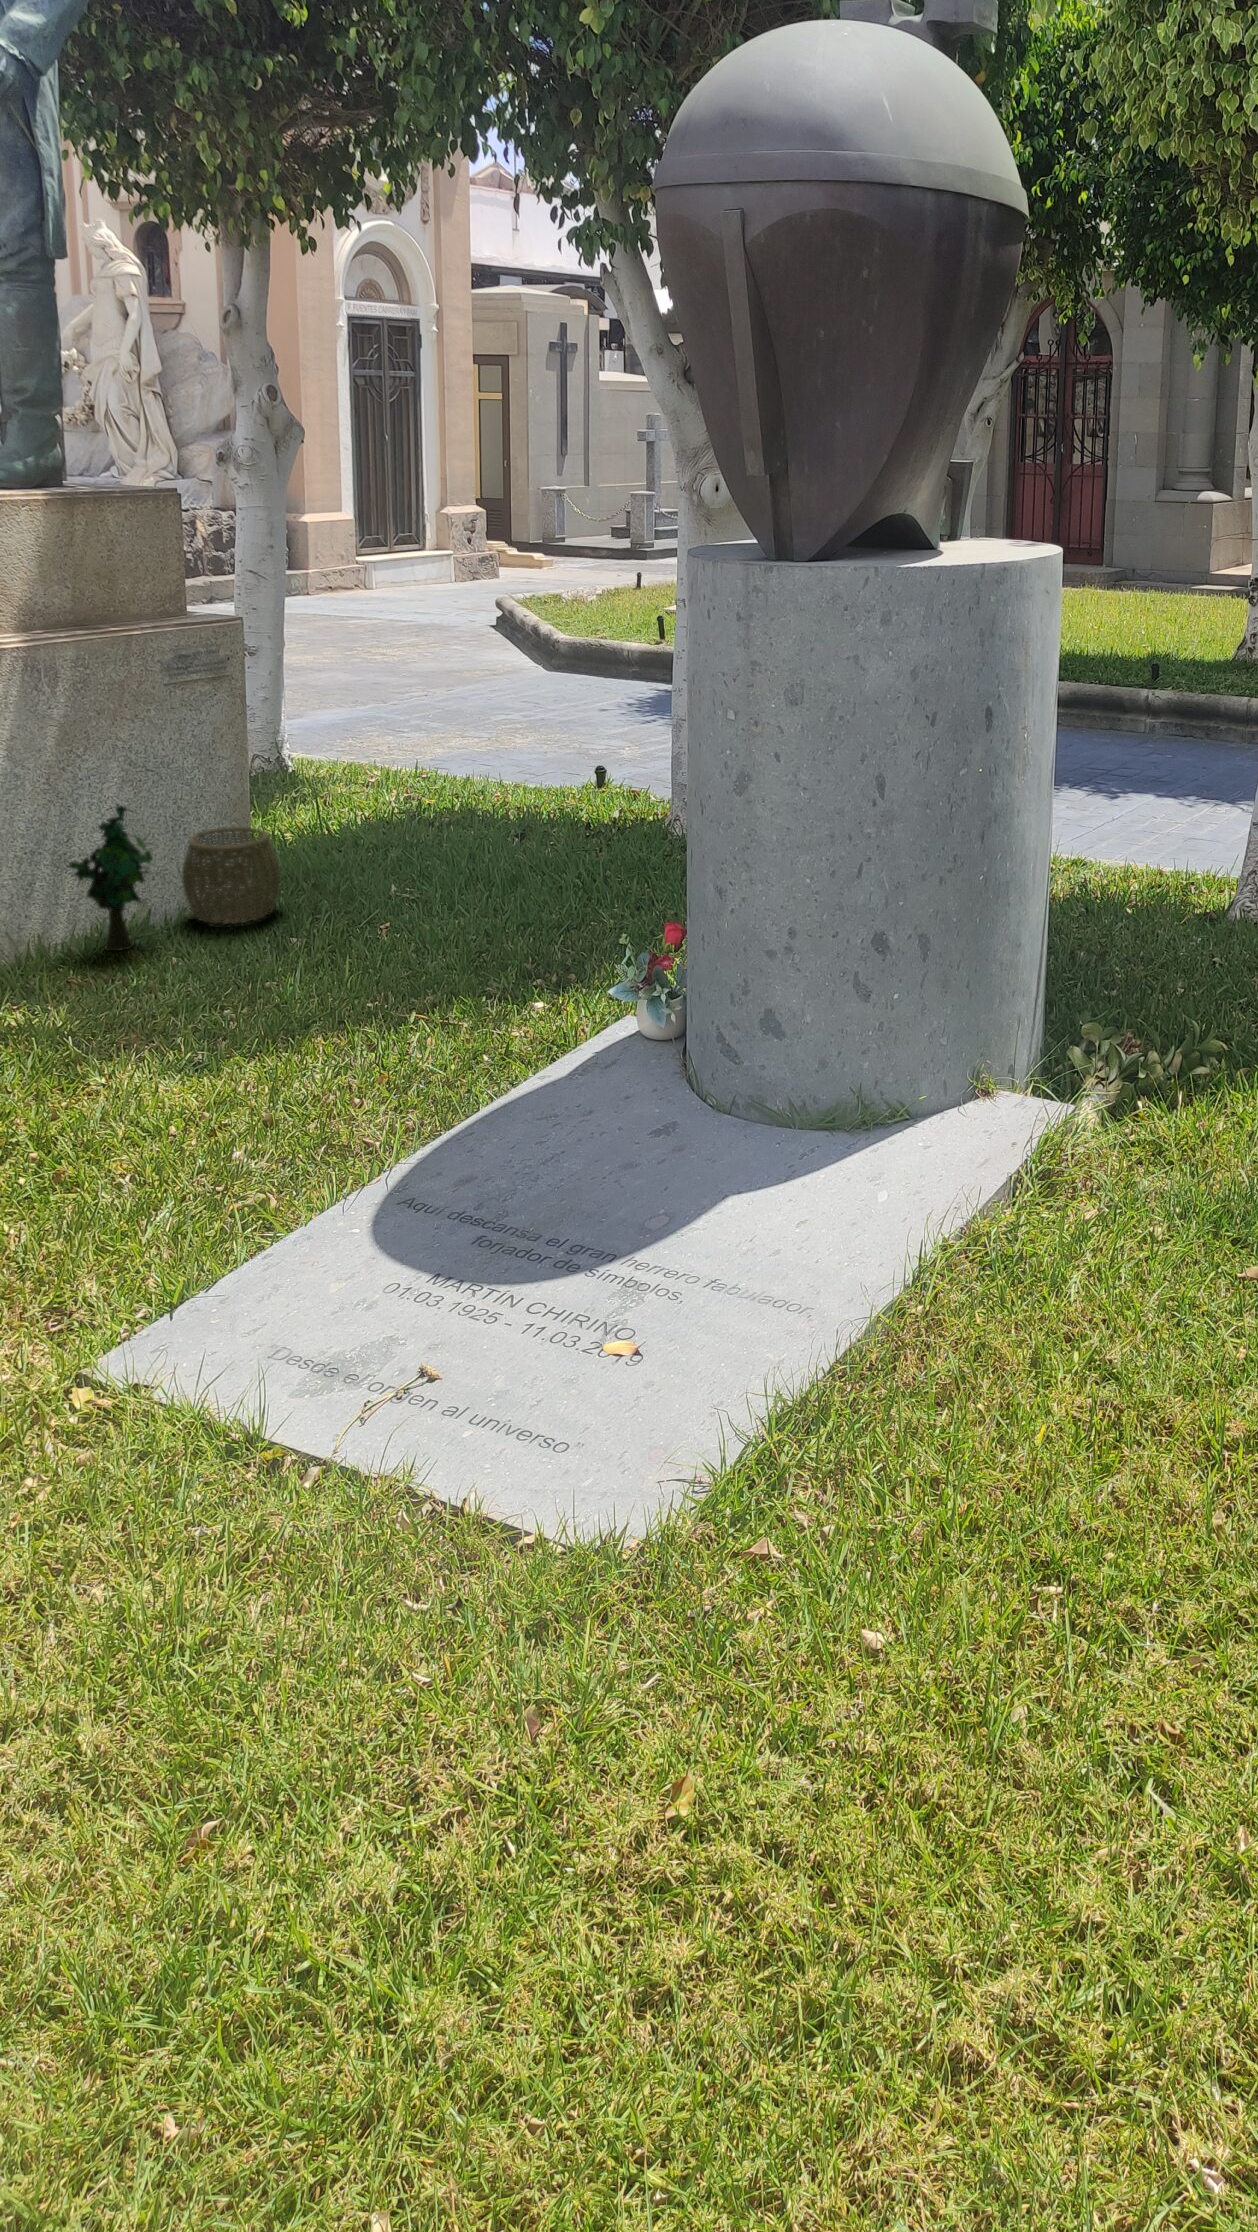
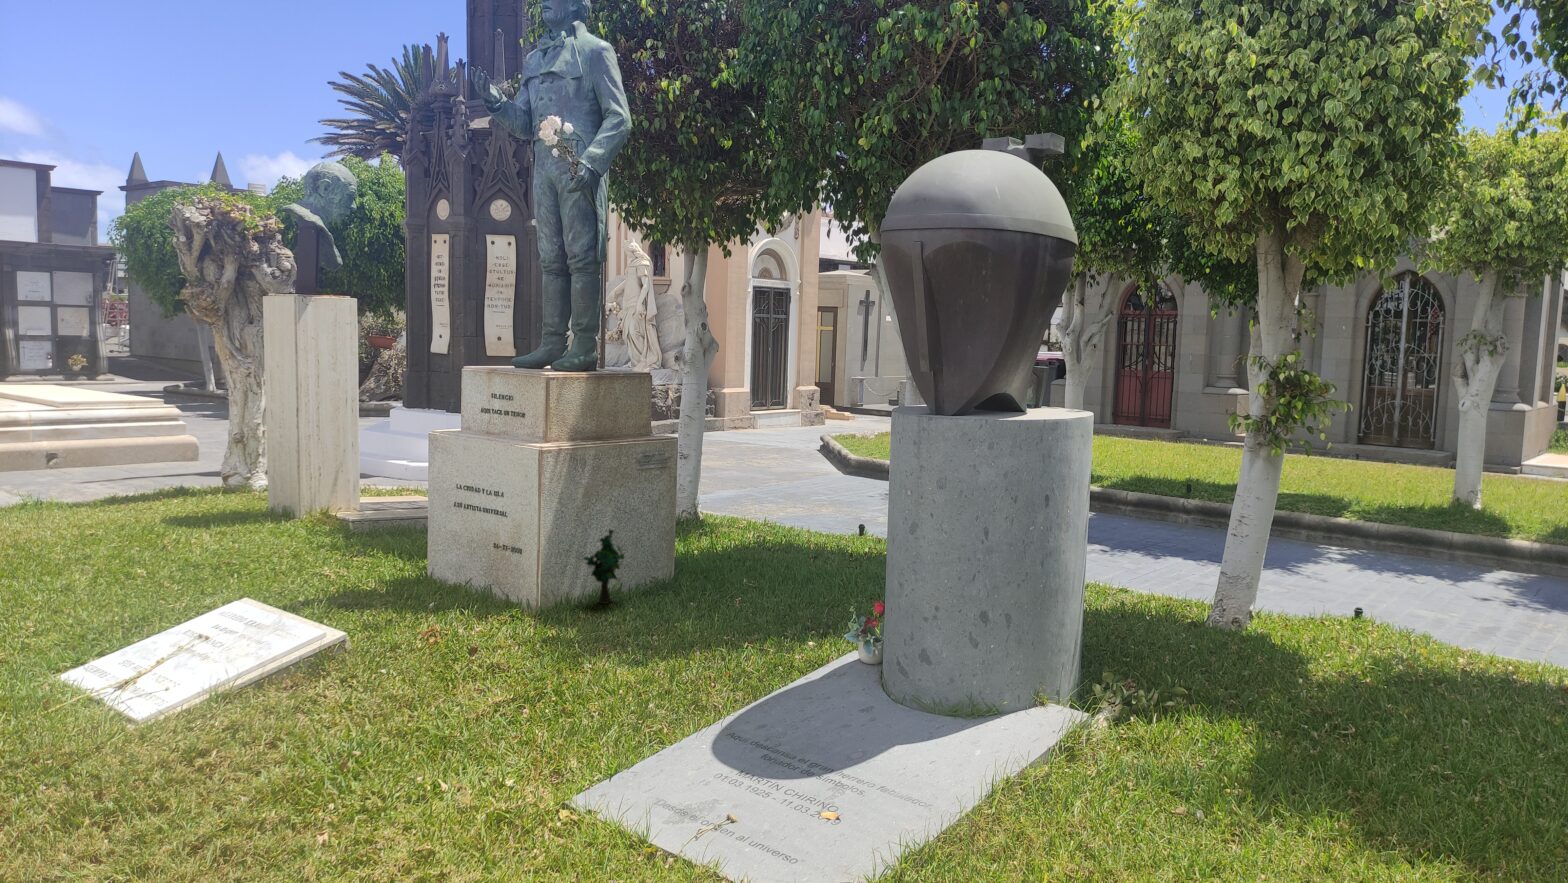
woven basket: present [182,827,281,924] -> none [638,544,688,594]

